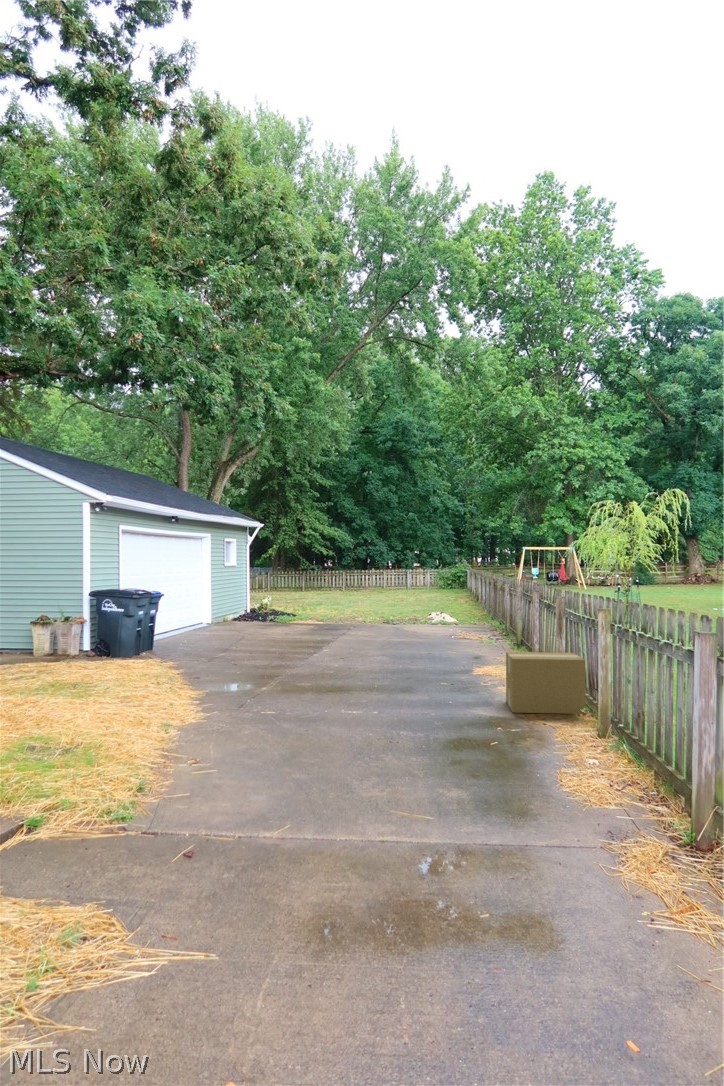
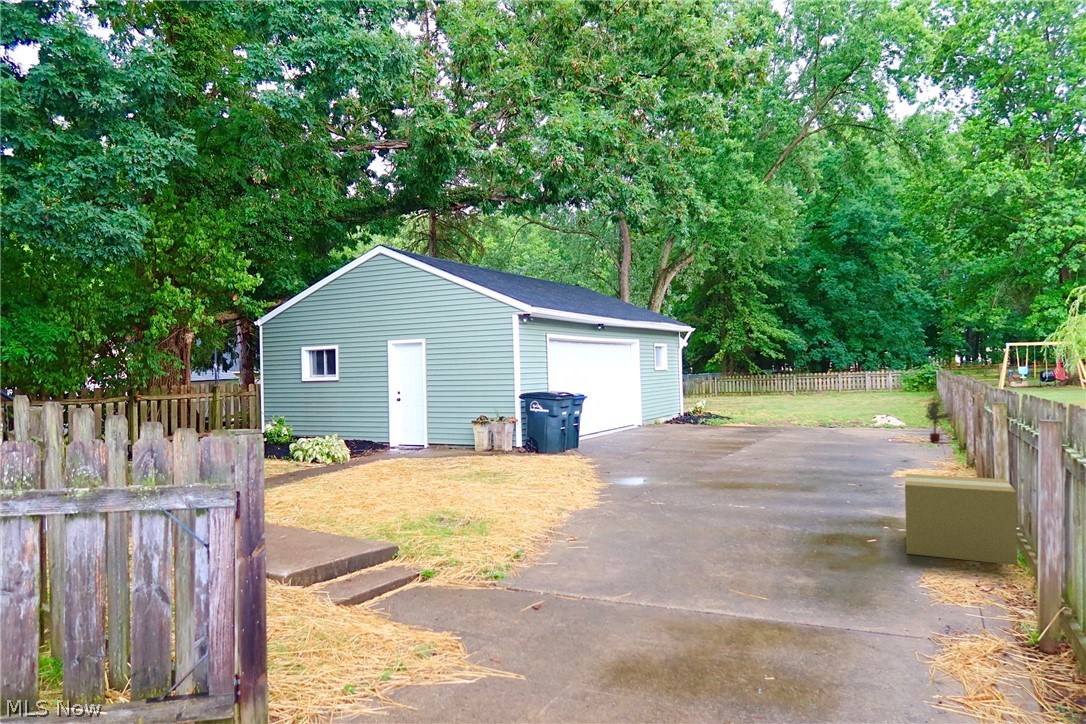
potted tree: none [480,593,502,634] -> present [926,396,952,443]

